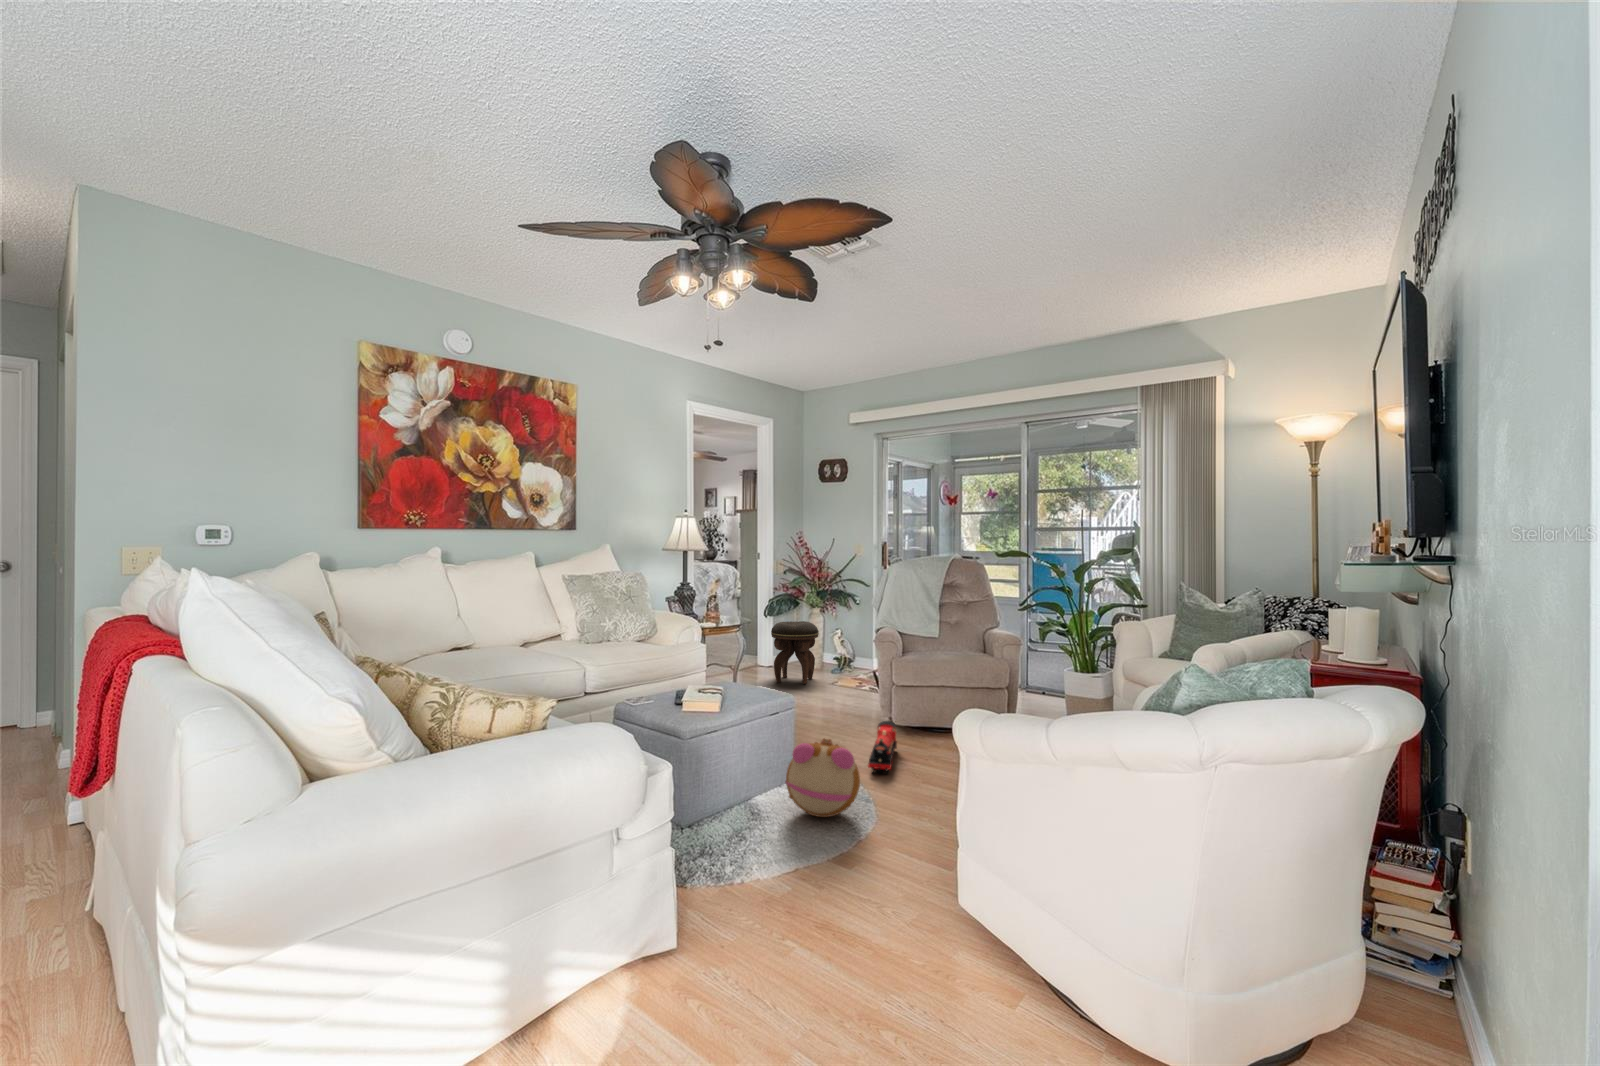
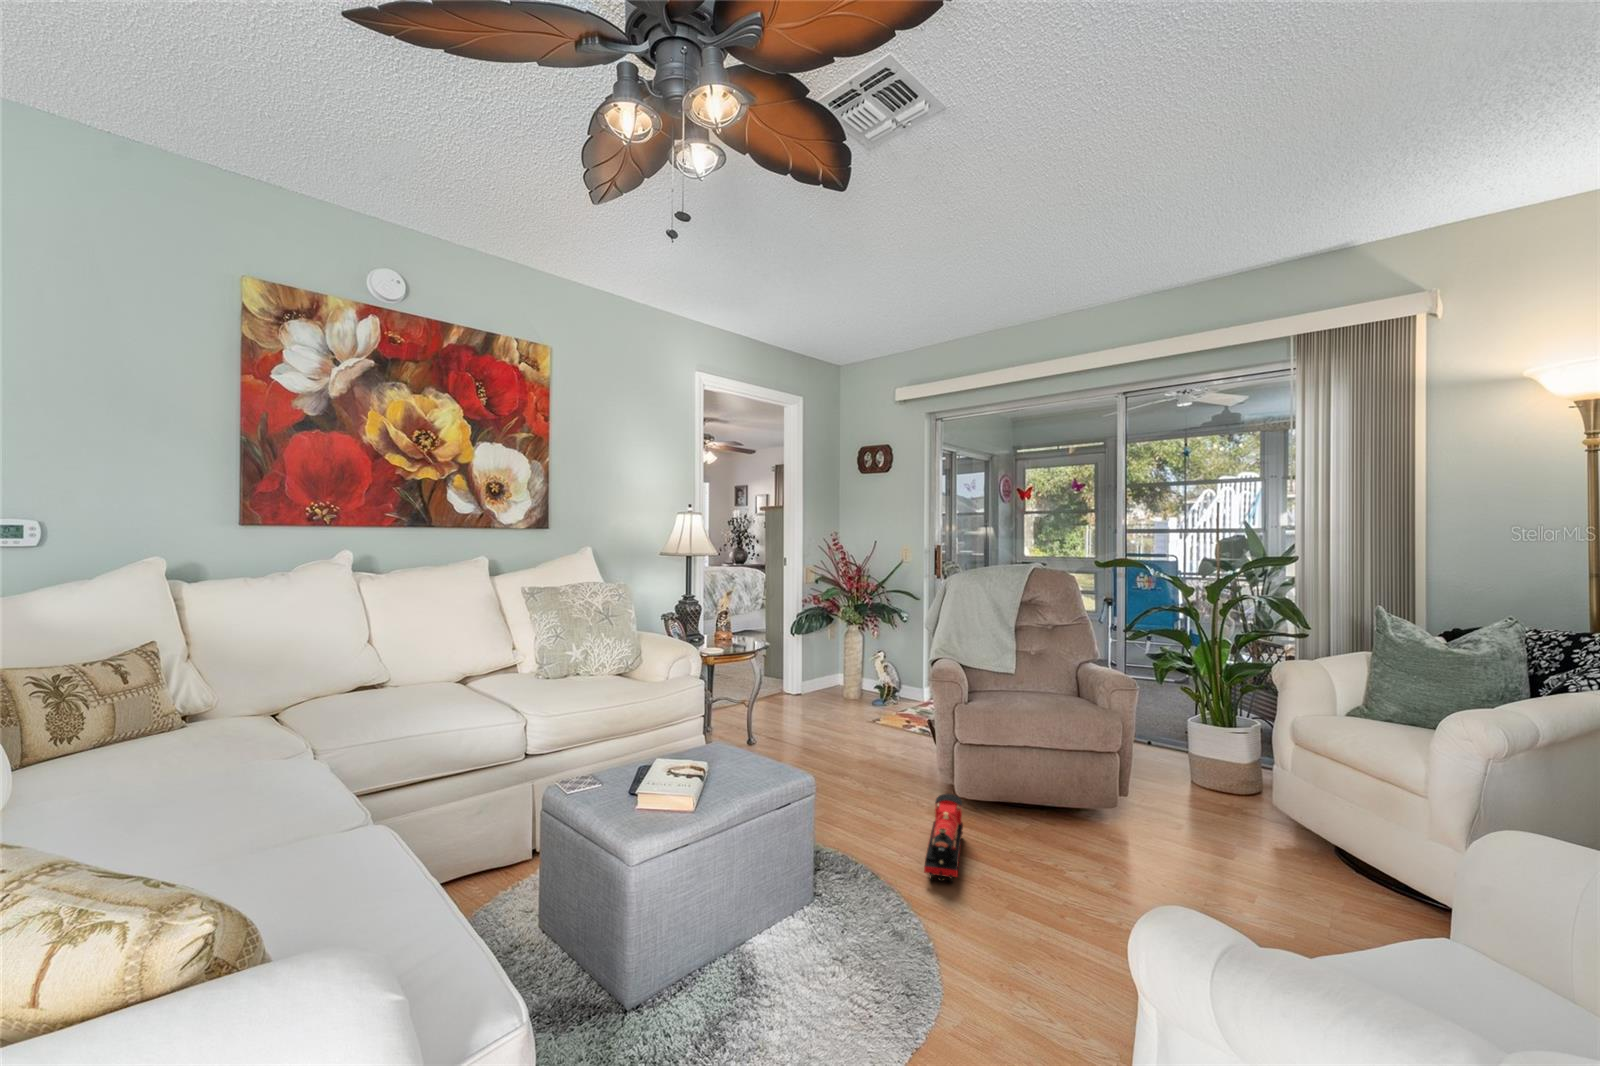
footstool: present [771,621,819,684] -> none [797,643,856,722]
plush toy: present [786,739,860,817] -> none [796,847,915,977]

